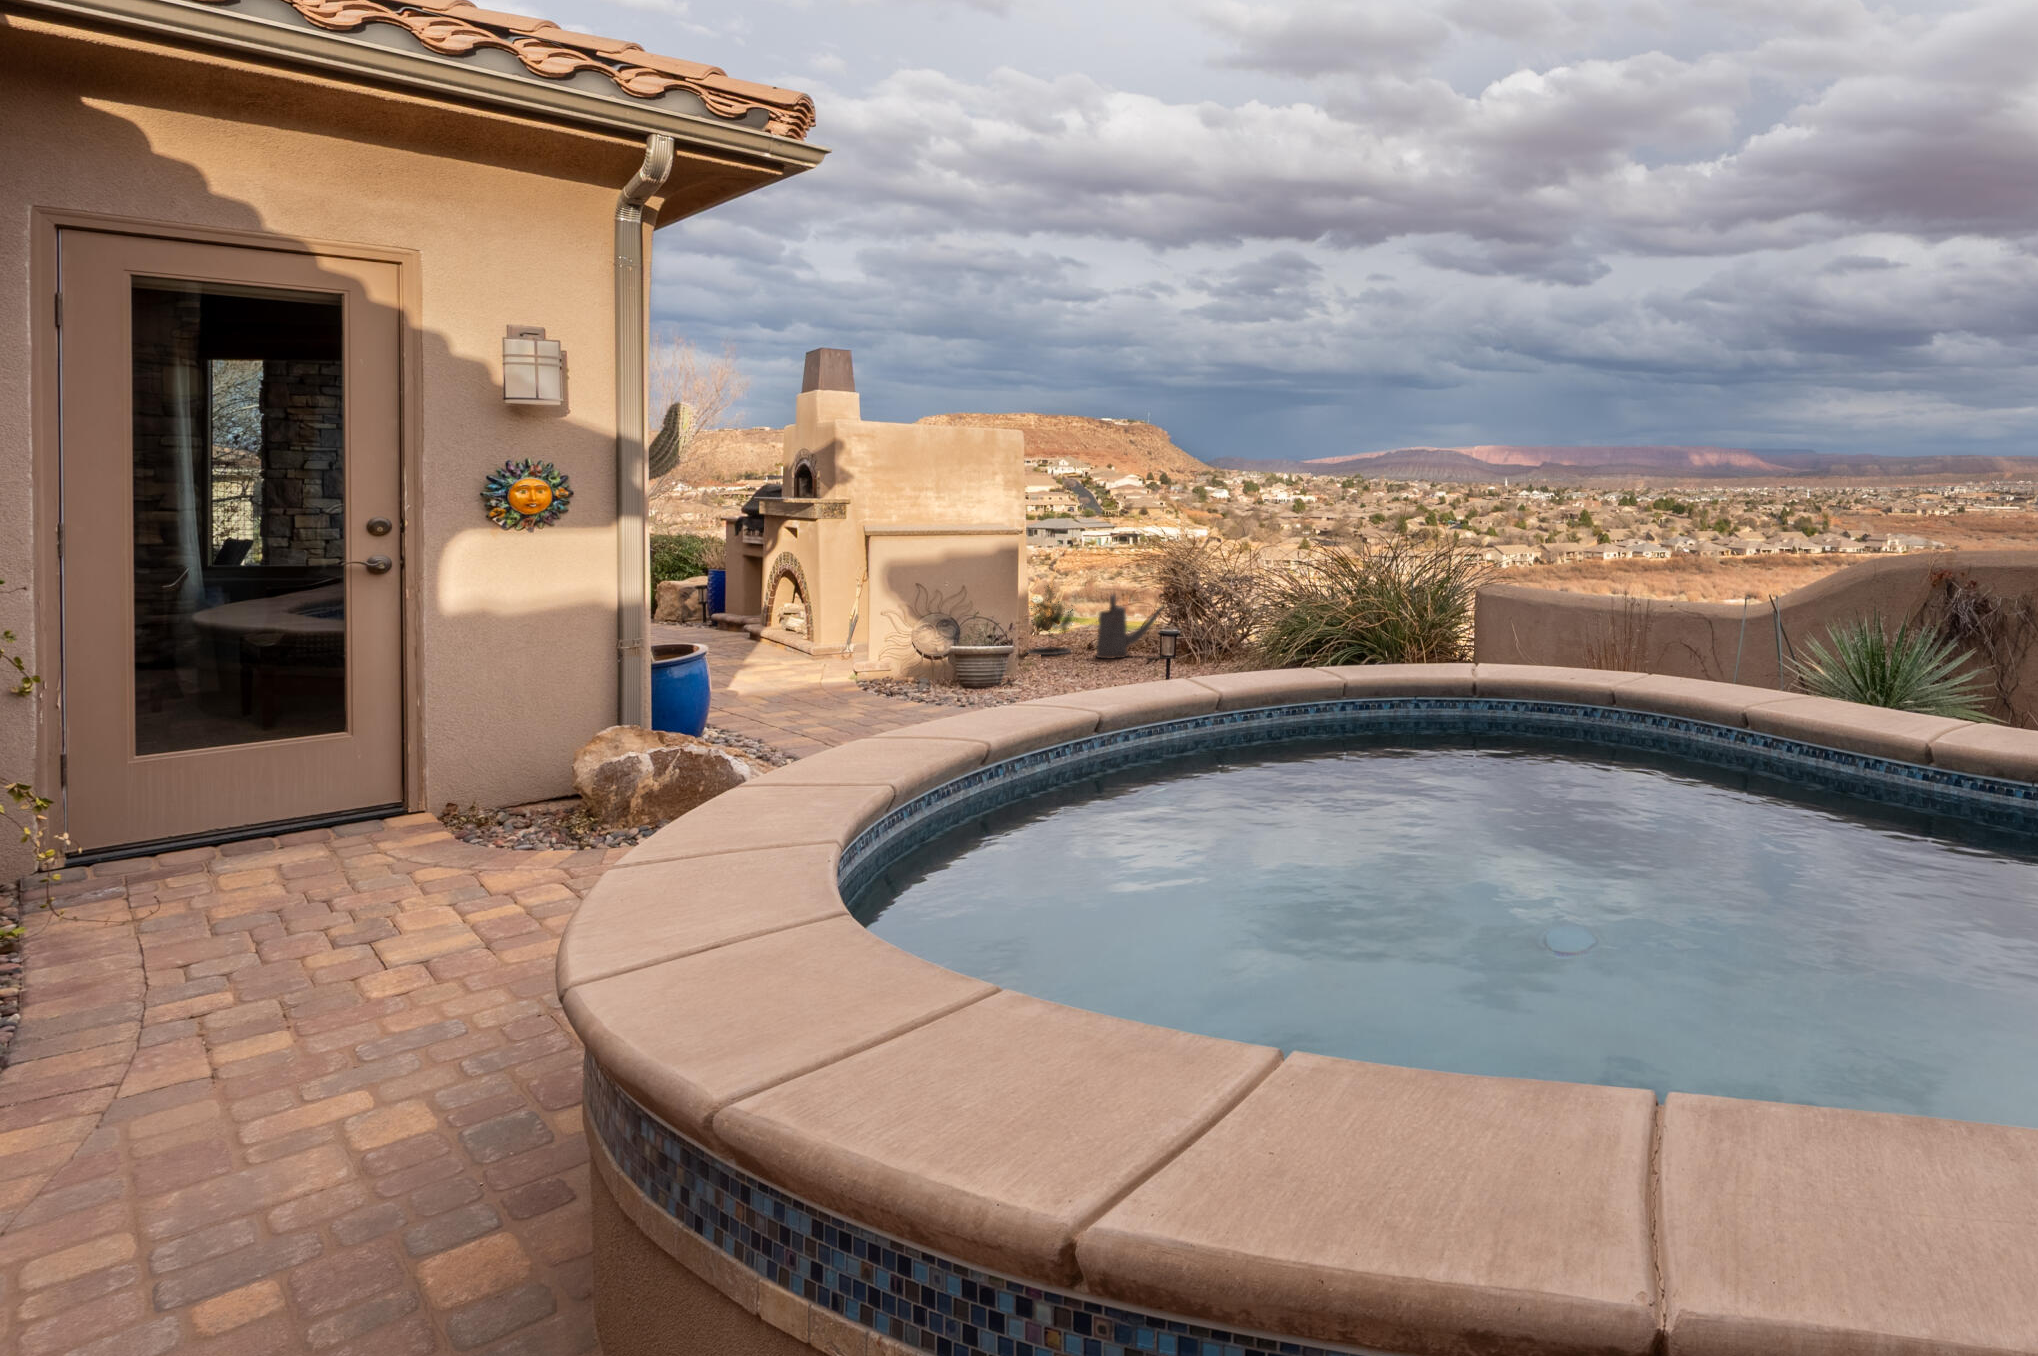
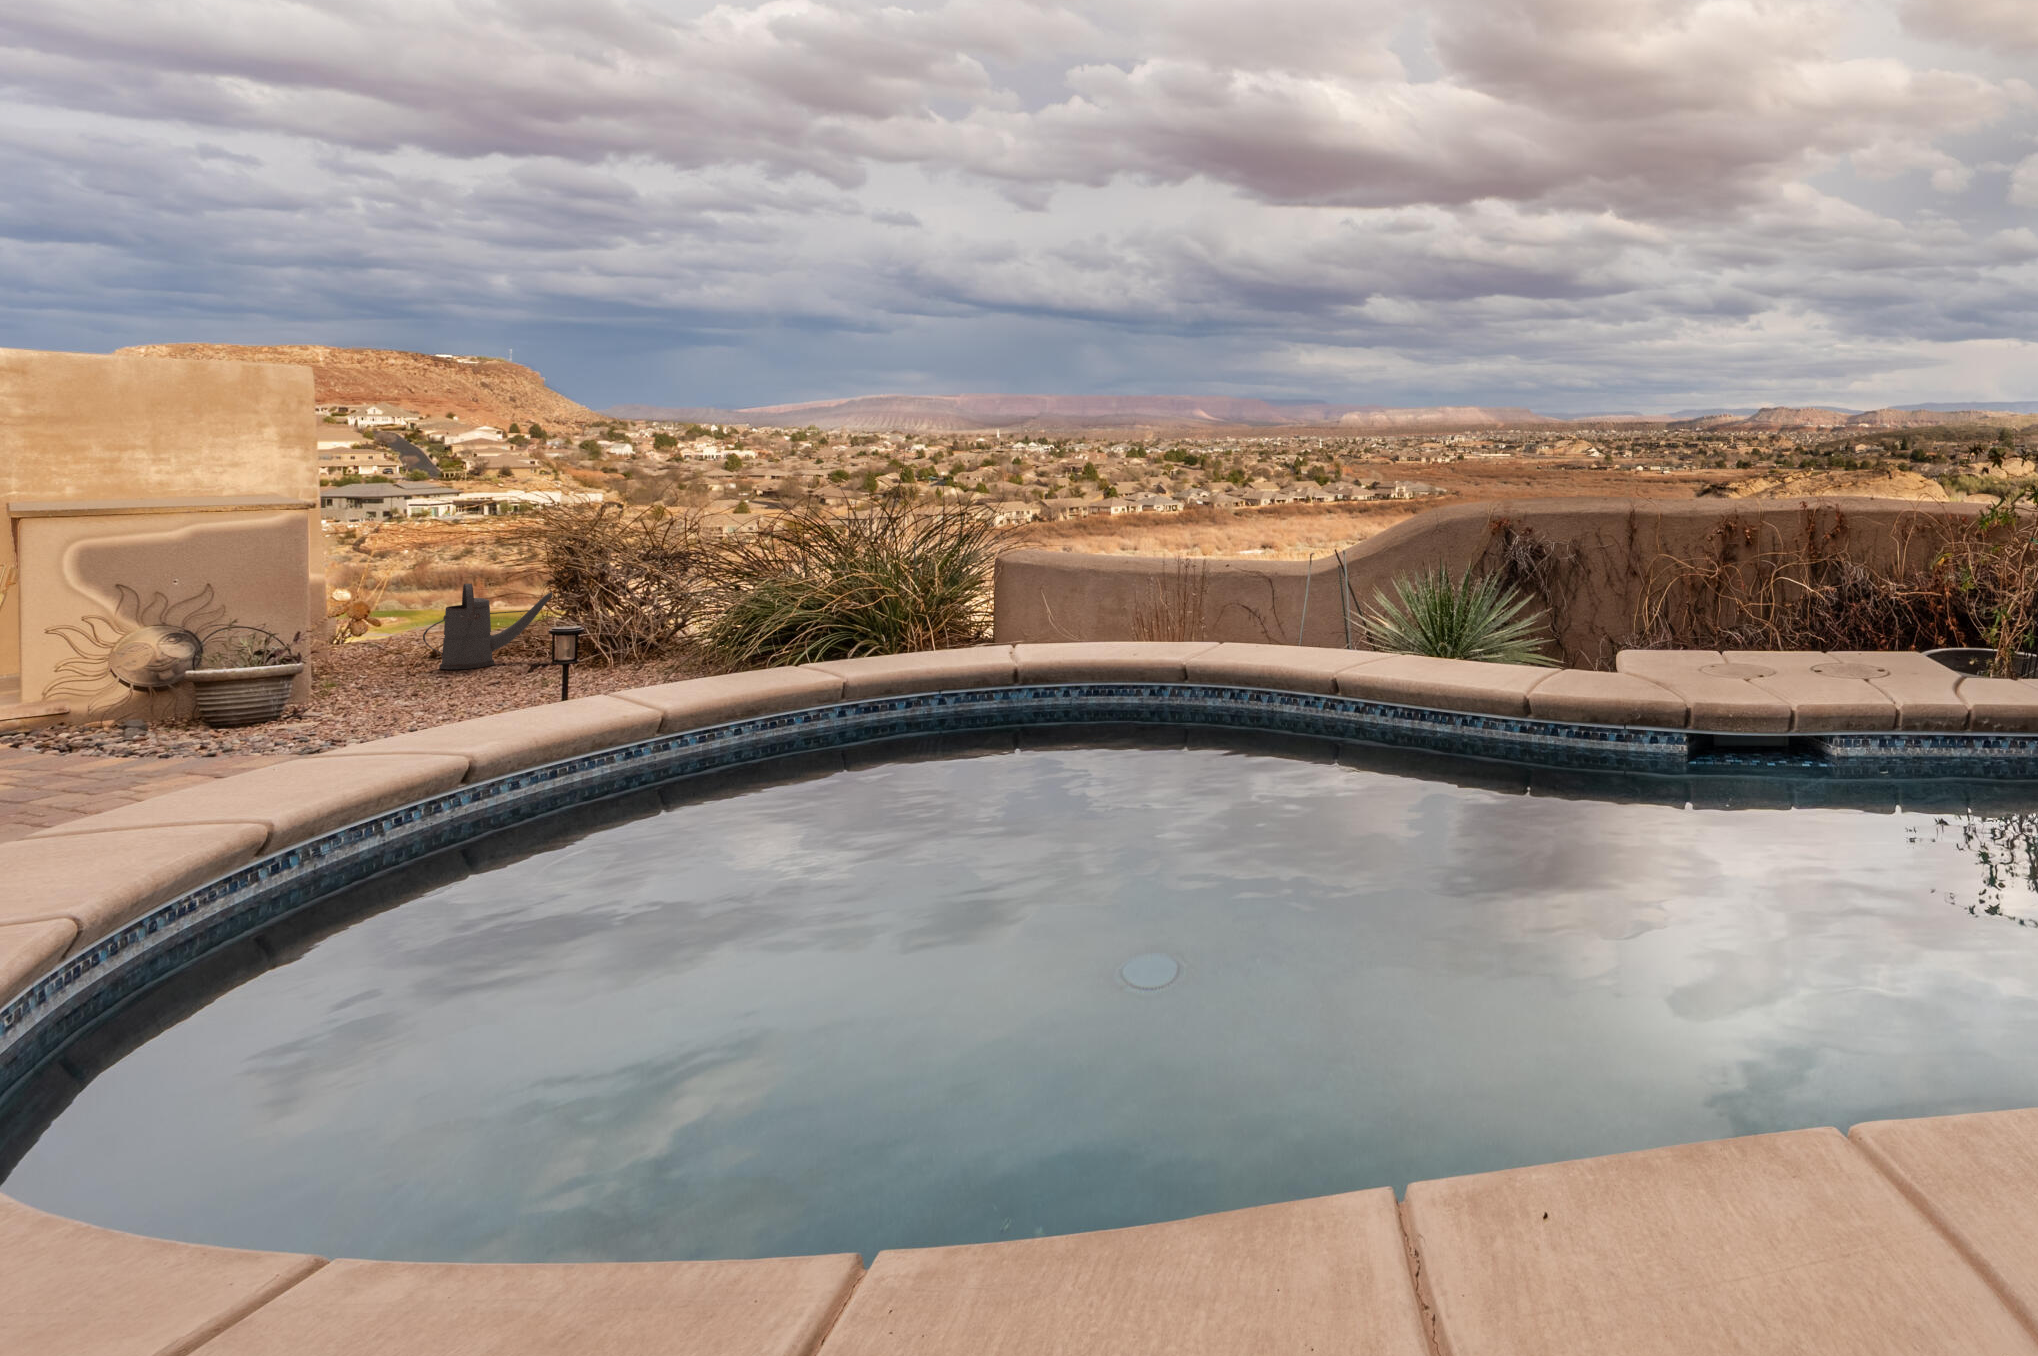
potted tree: present [1028,585,1077,655] -> none [316,565,409,671]

